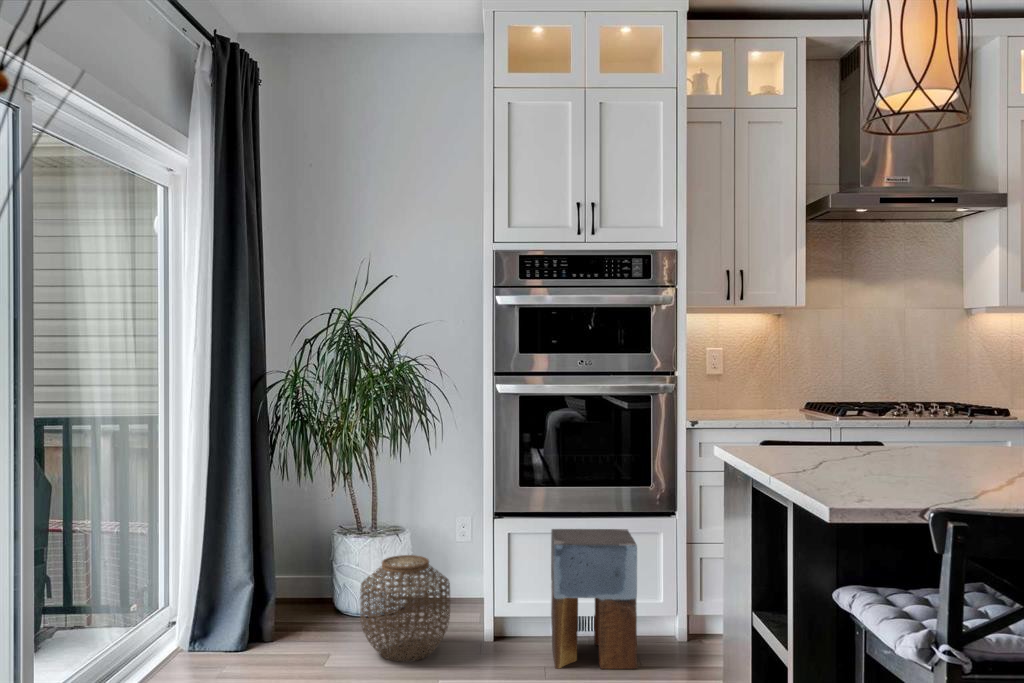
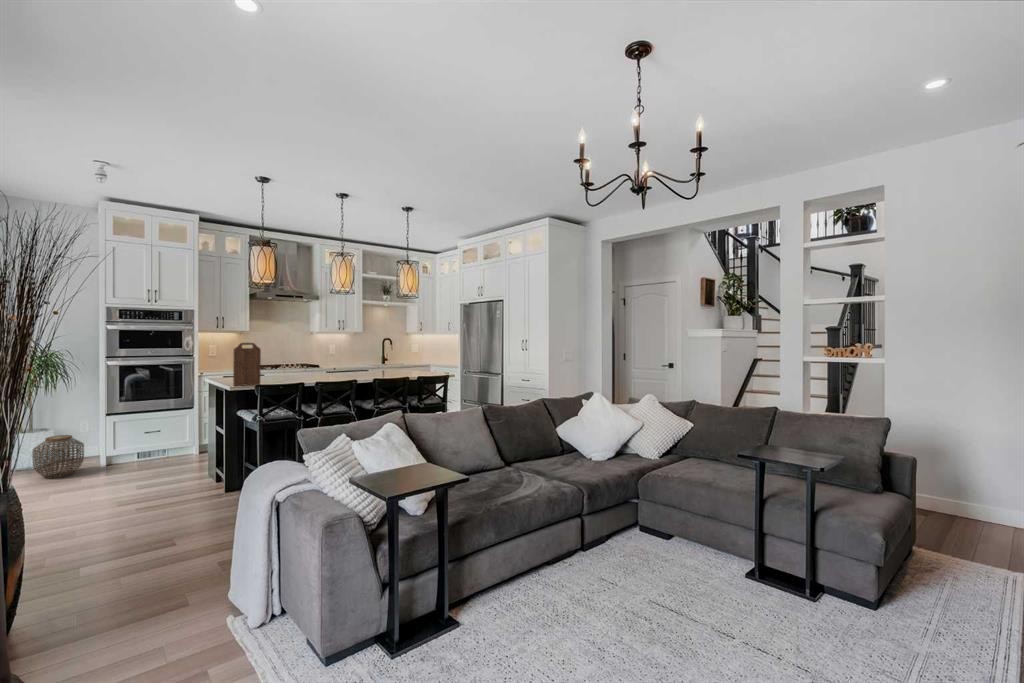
cutting board: none [827,317,926,492] -> present [233,343,261,386]
stool: present [551,529,637,669] -> none [136,415,176,469]

